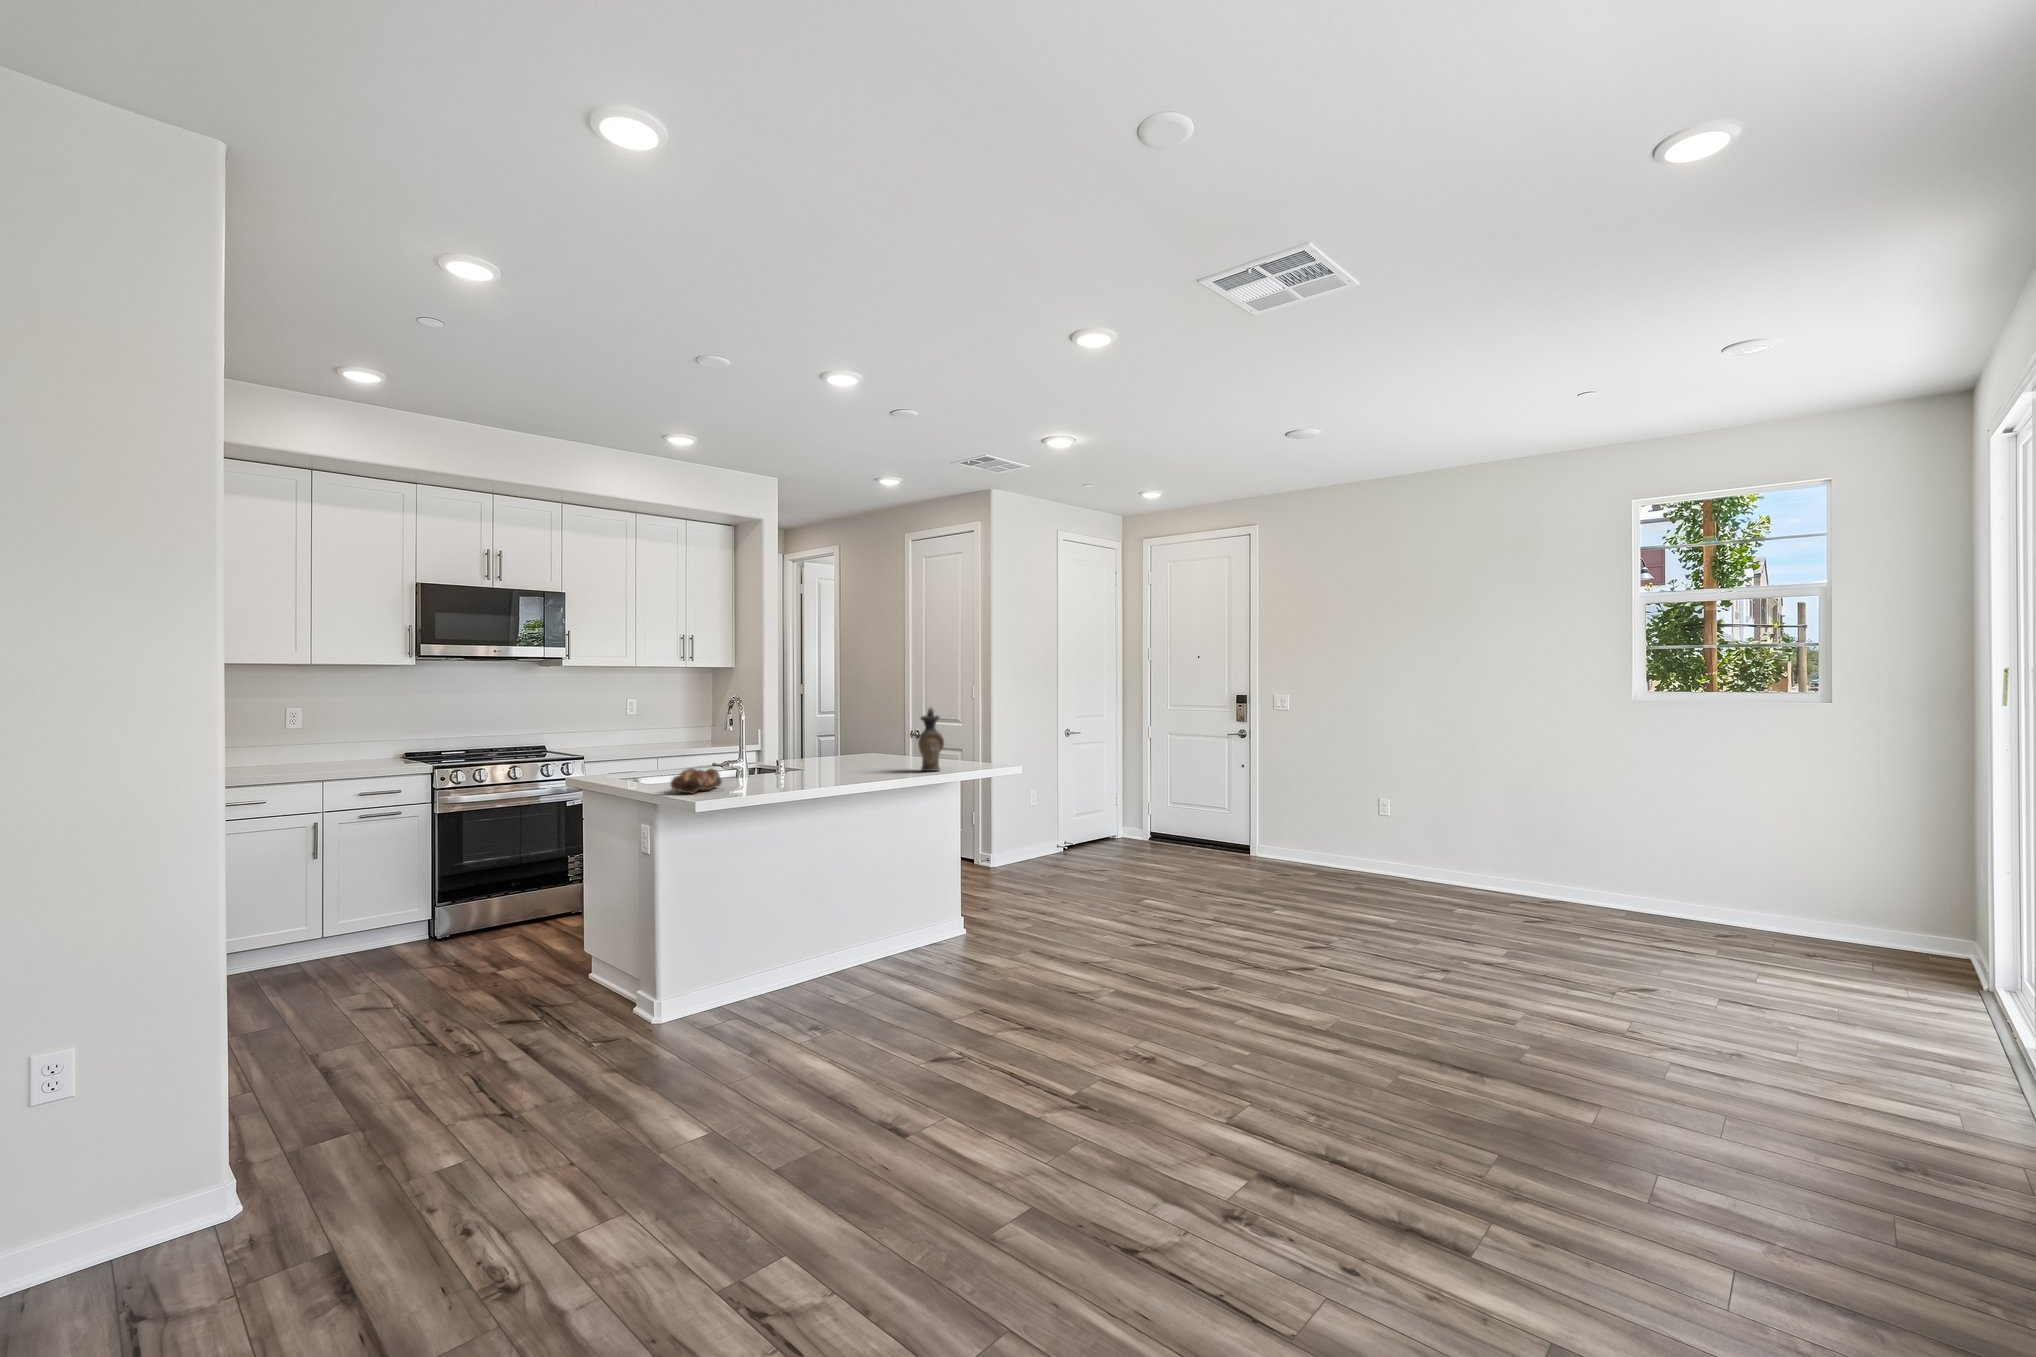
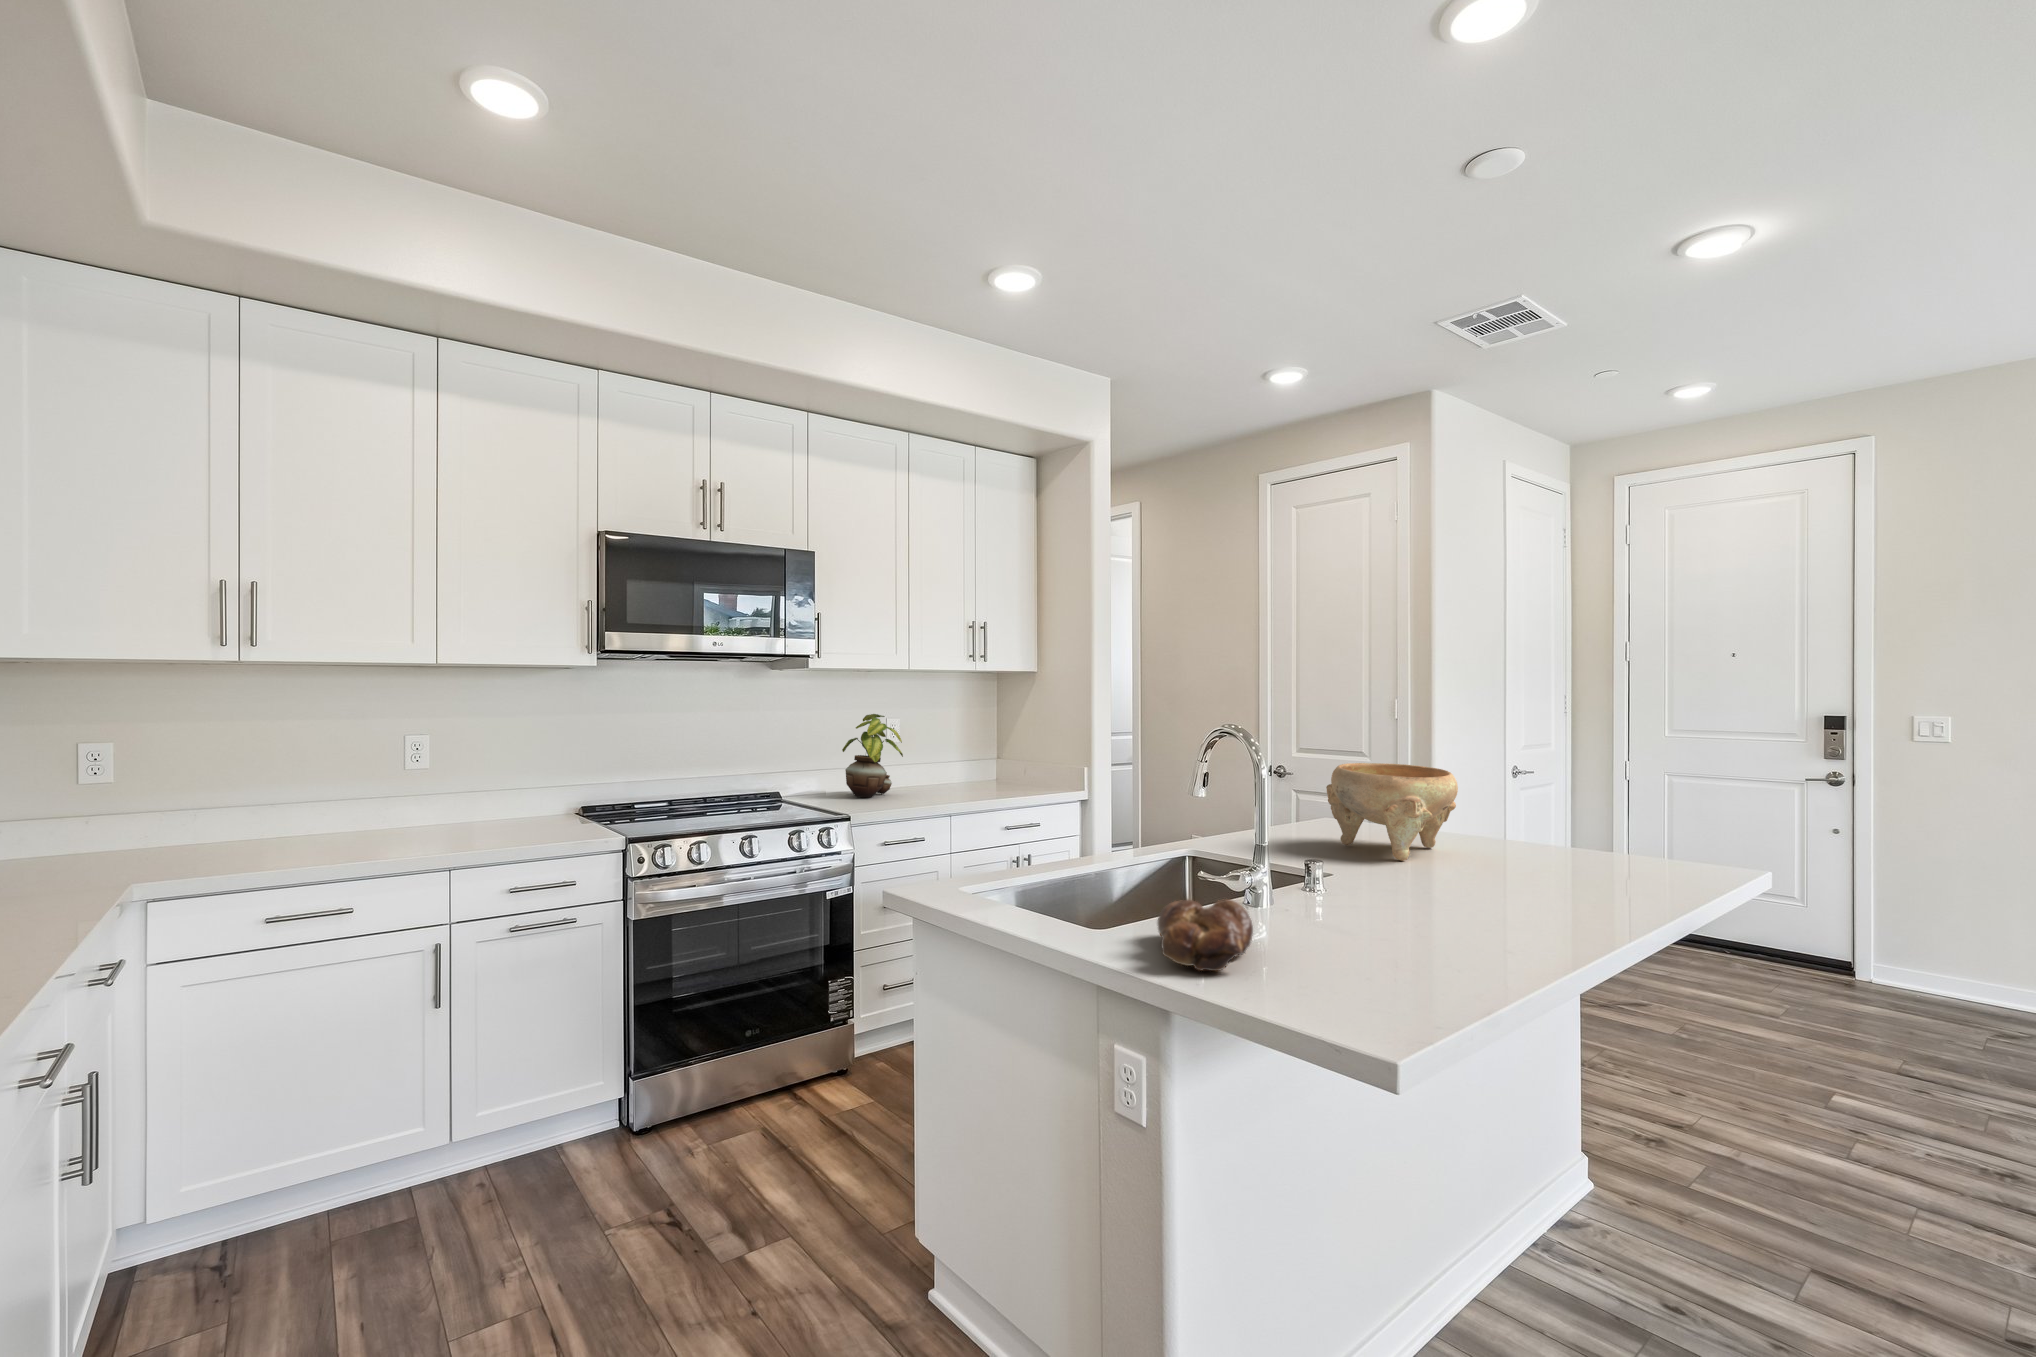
potted plant: none [592,695,634,750] -> present [842,714,903,797]
ceramic pitcher: present [918,708,944,771] -> none [1551,750,1616,884]
decorative bowl: none [842,718,909,767] -> present [1326,763,1458,860]

